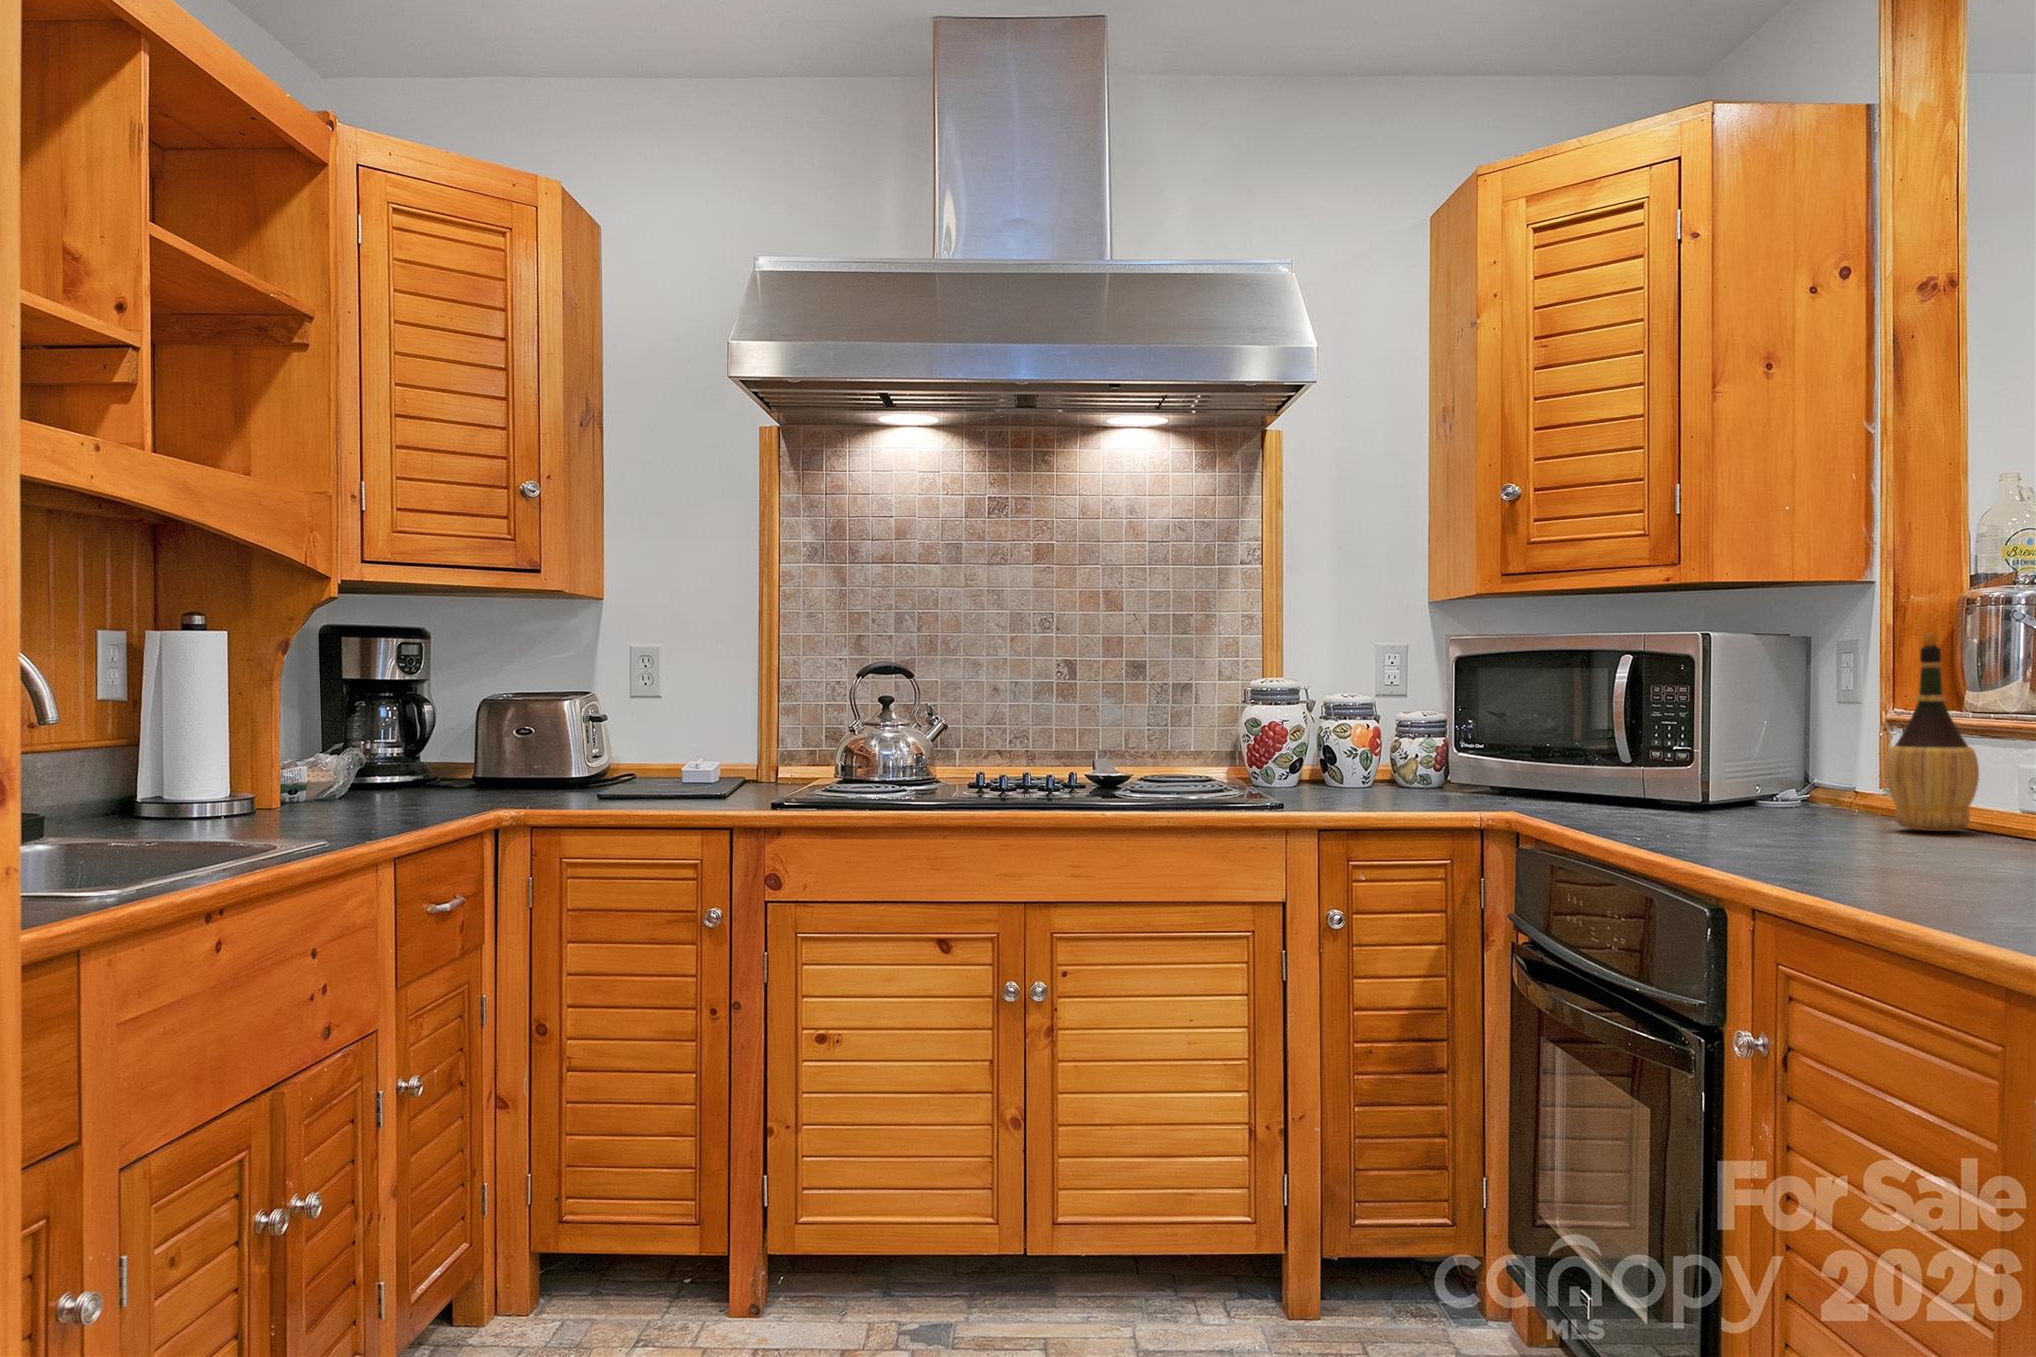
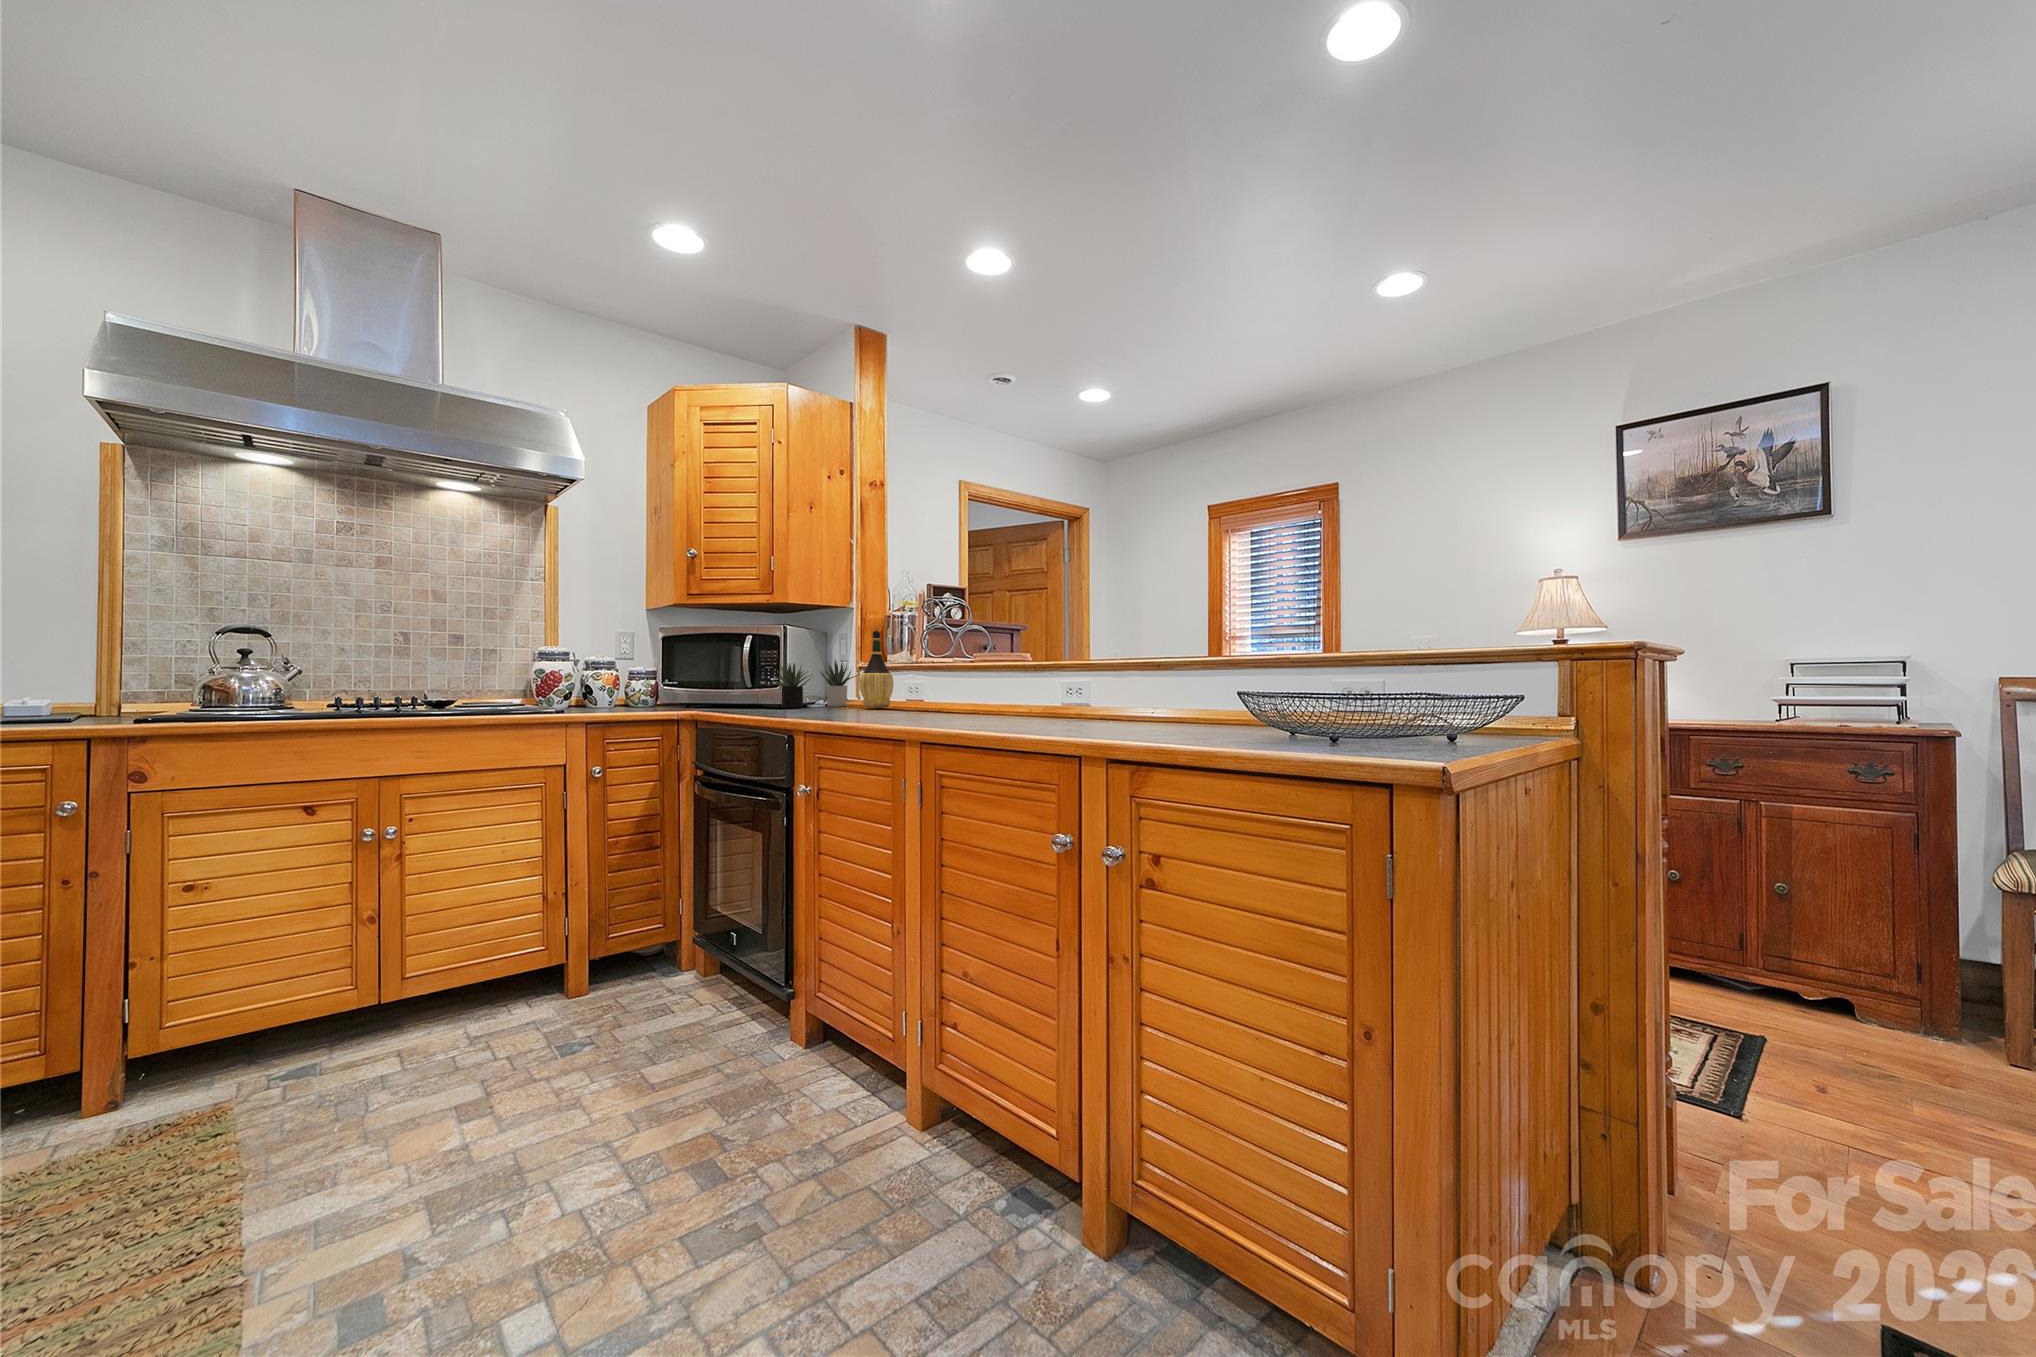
succulent plant: none [1665,700,1886,813] -> present [772,660,856,708]

